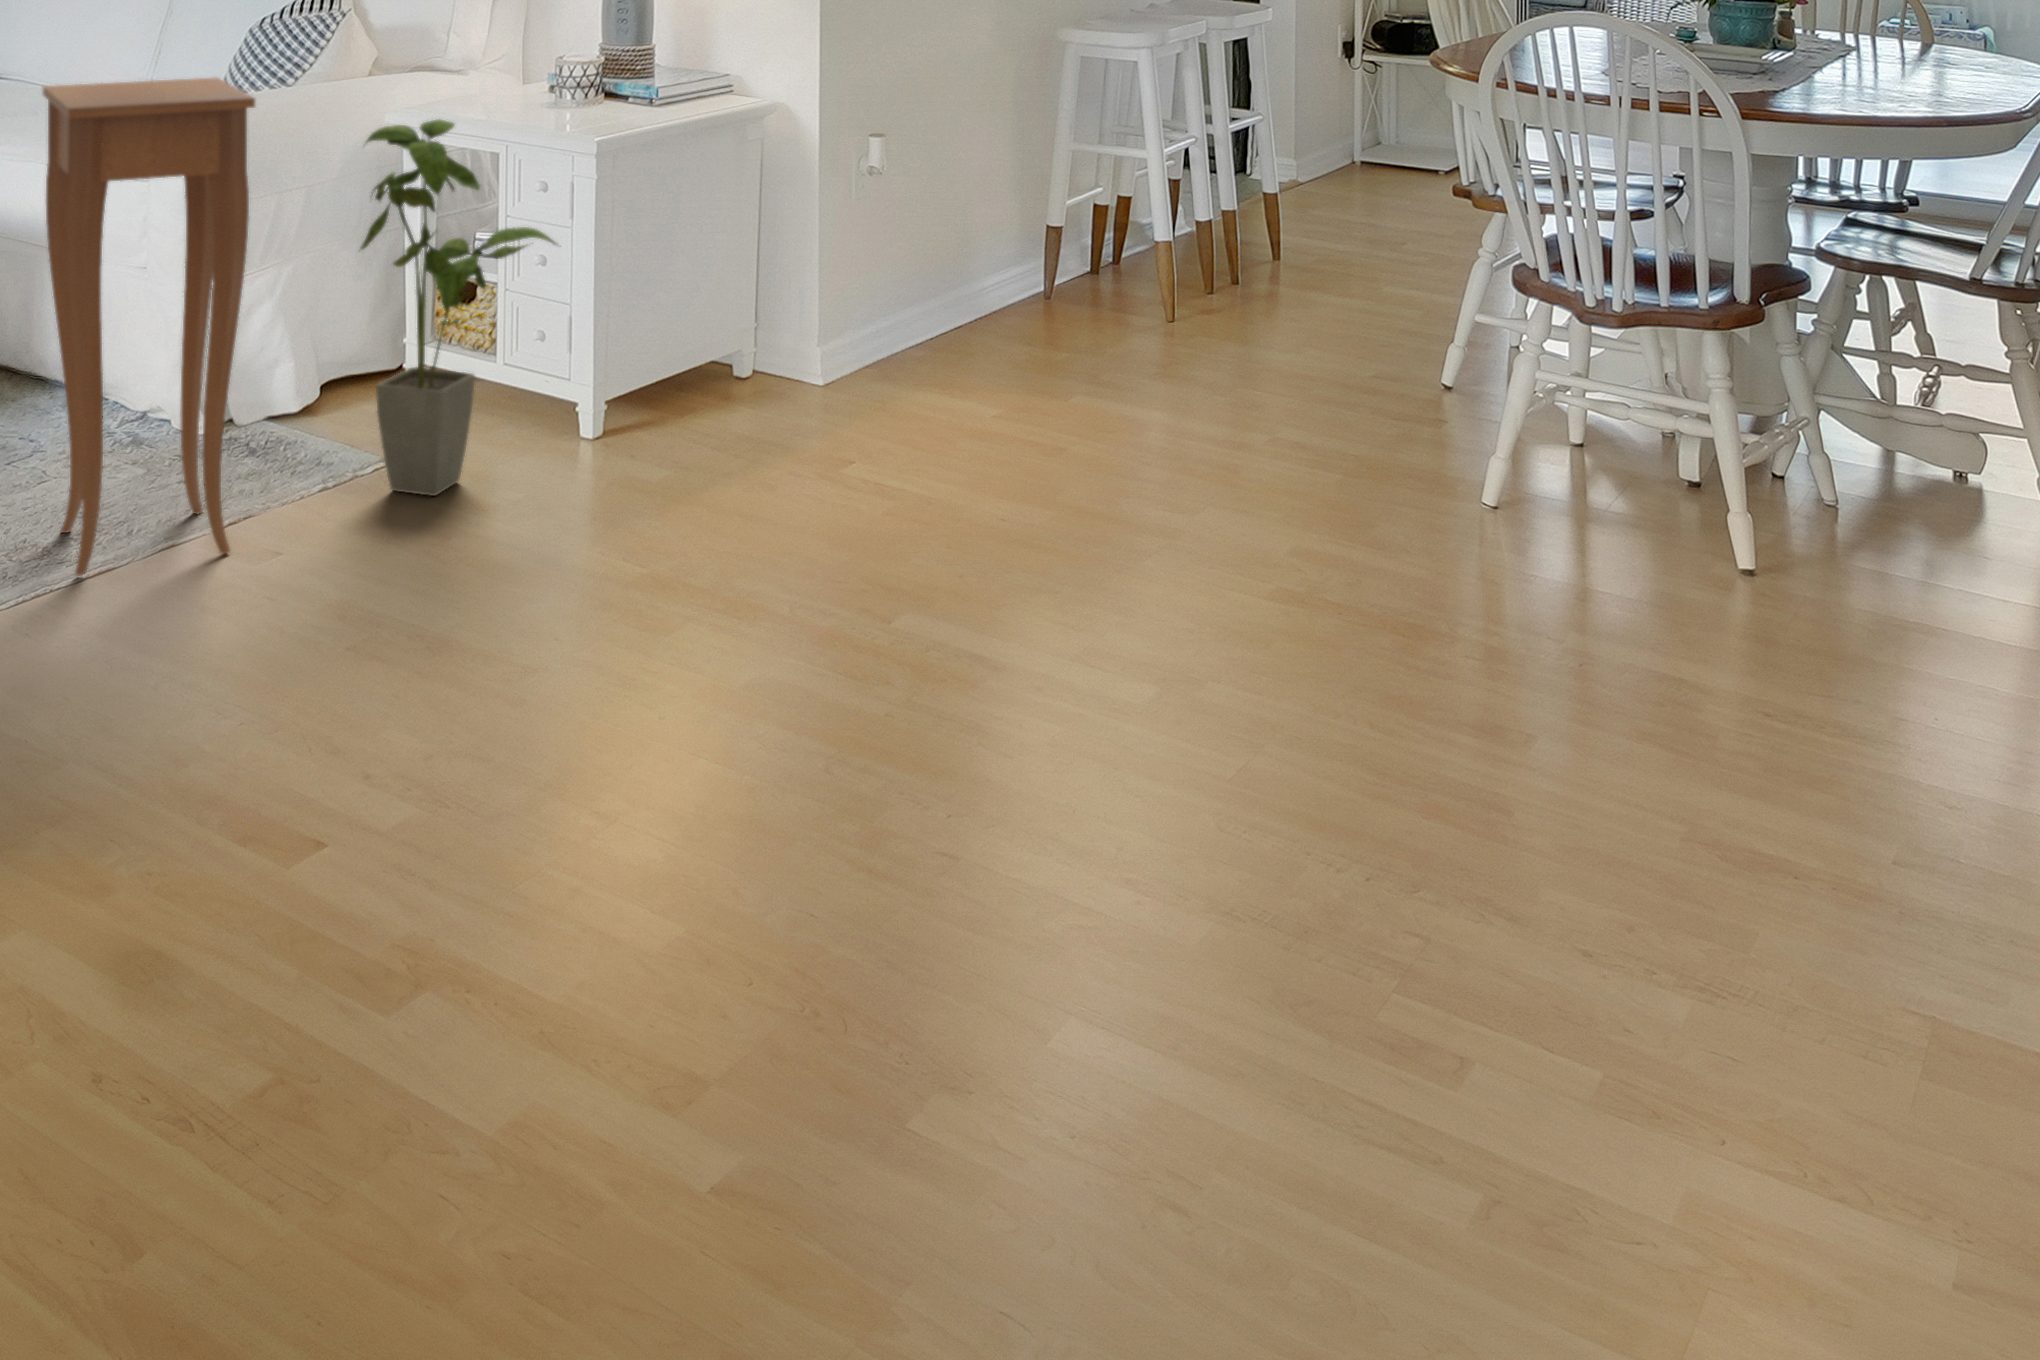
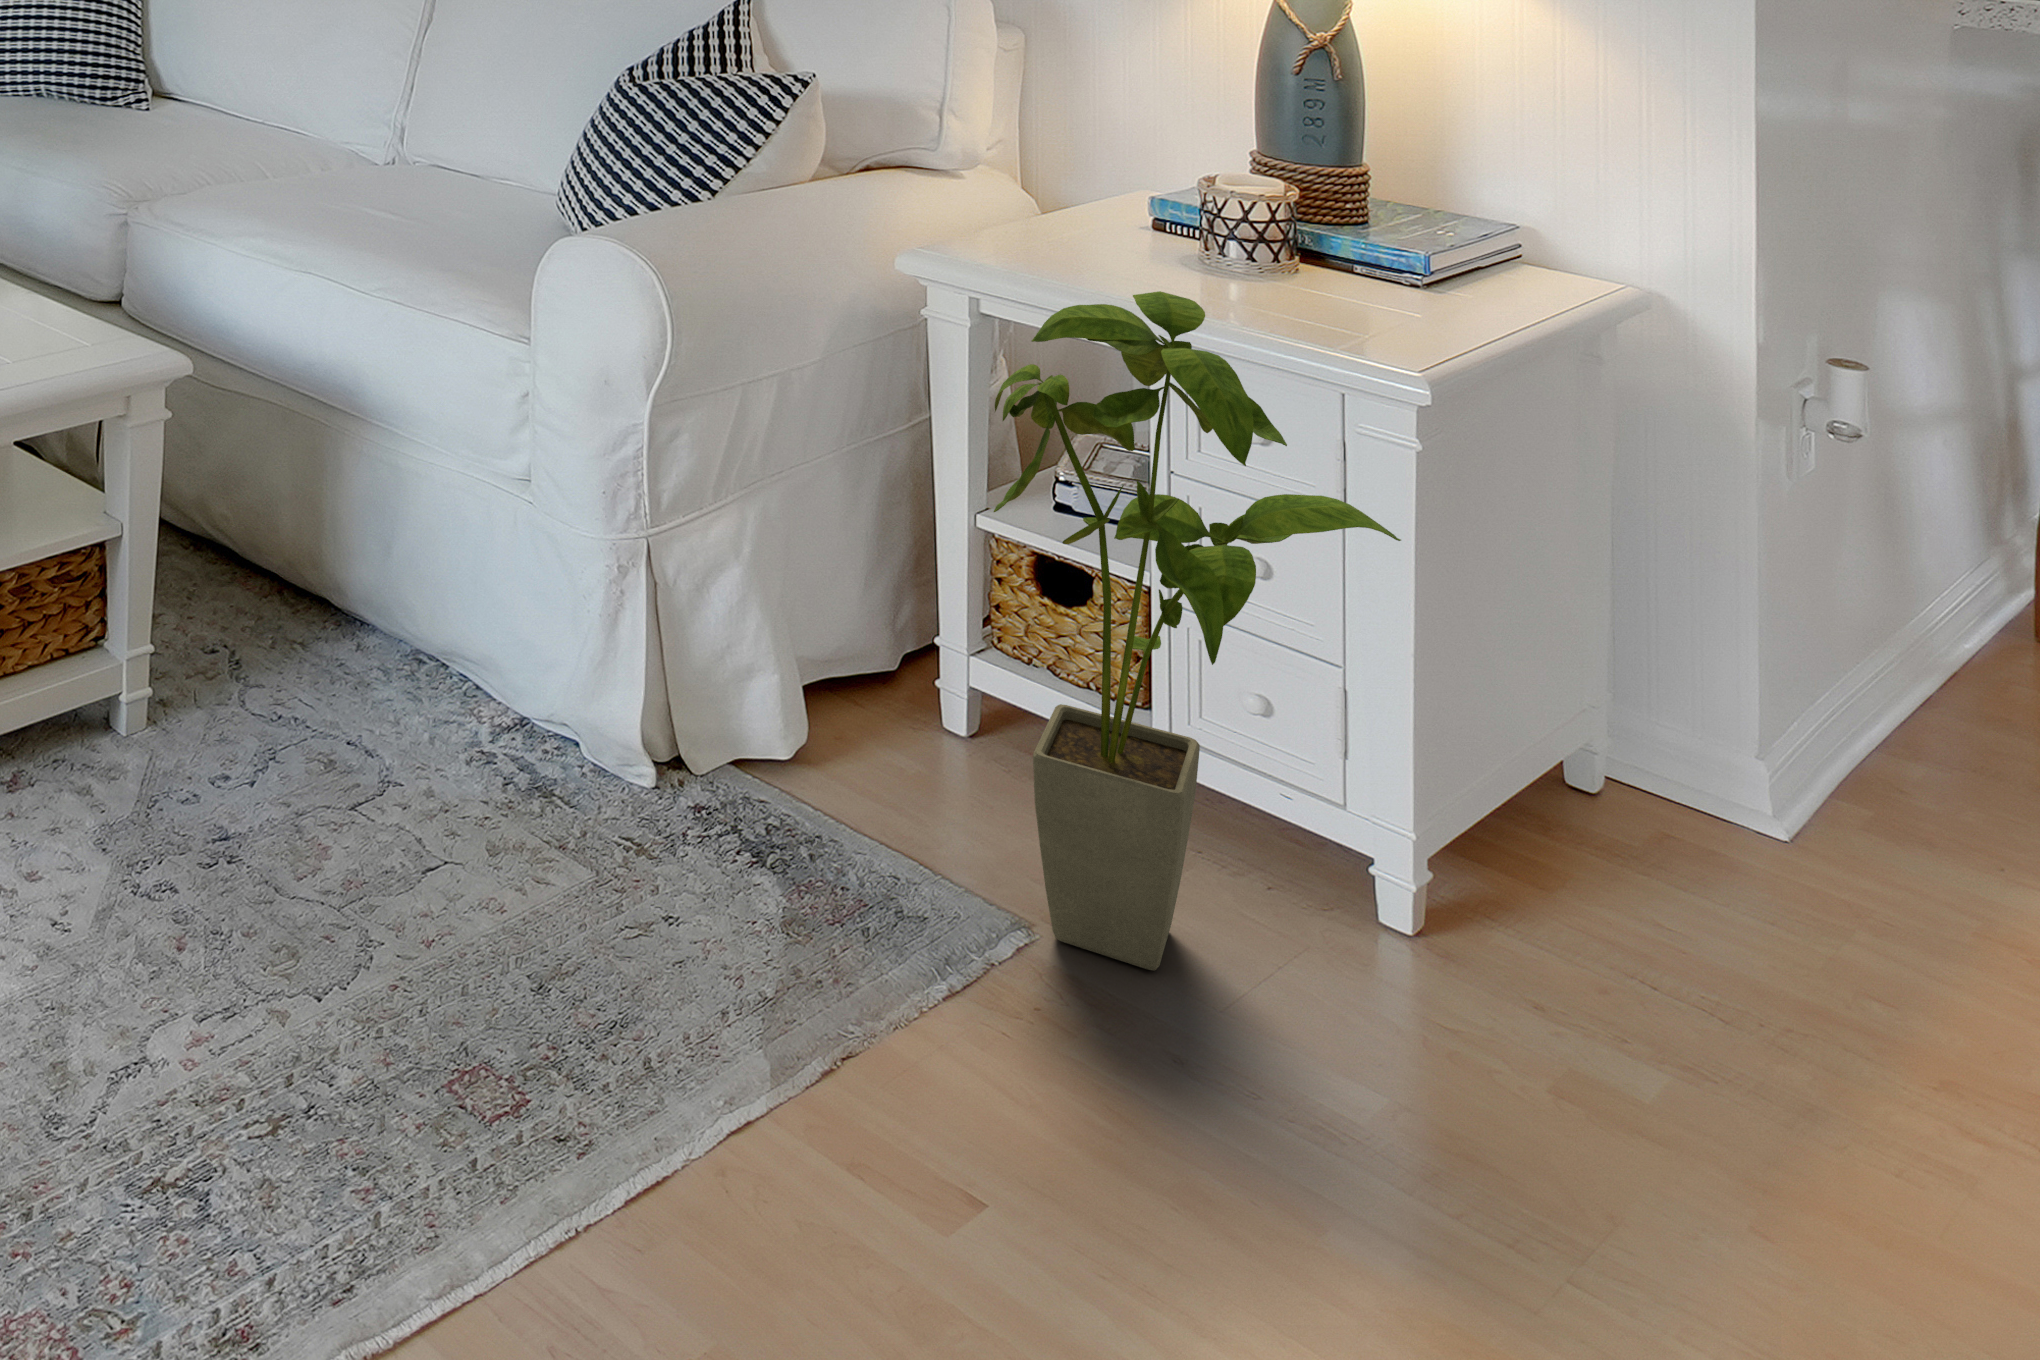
side table: present [42,77,255,576] -> none [482,199,934,1143]

